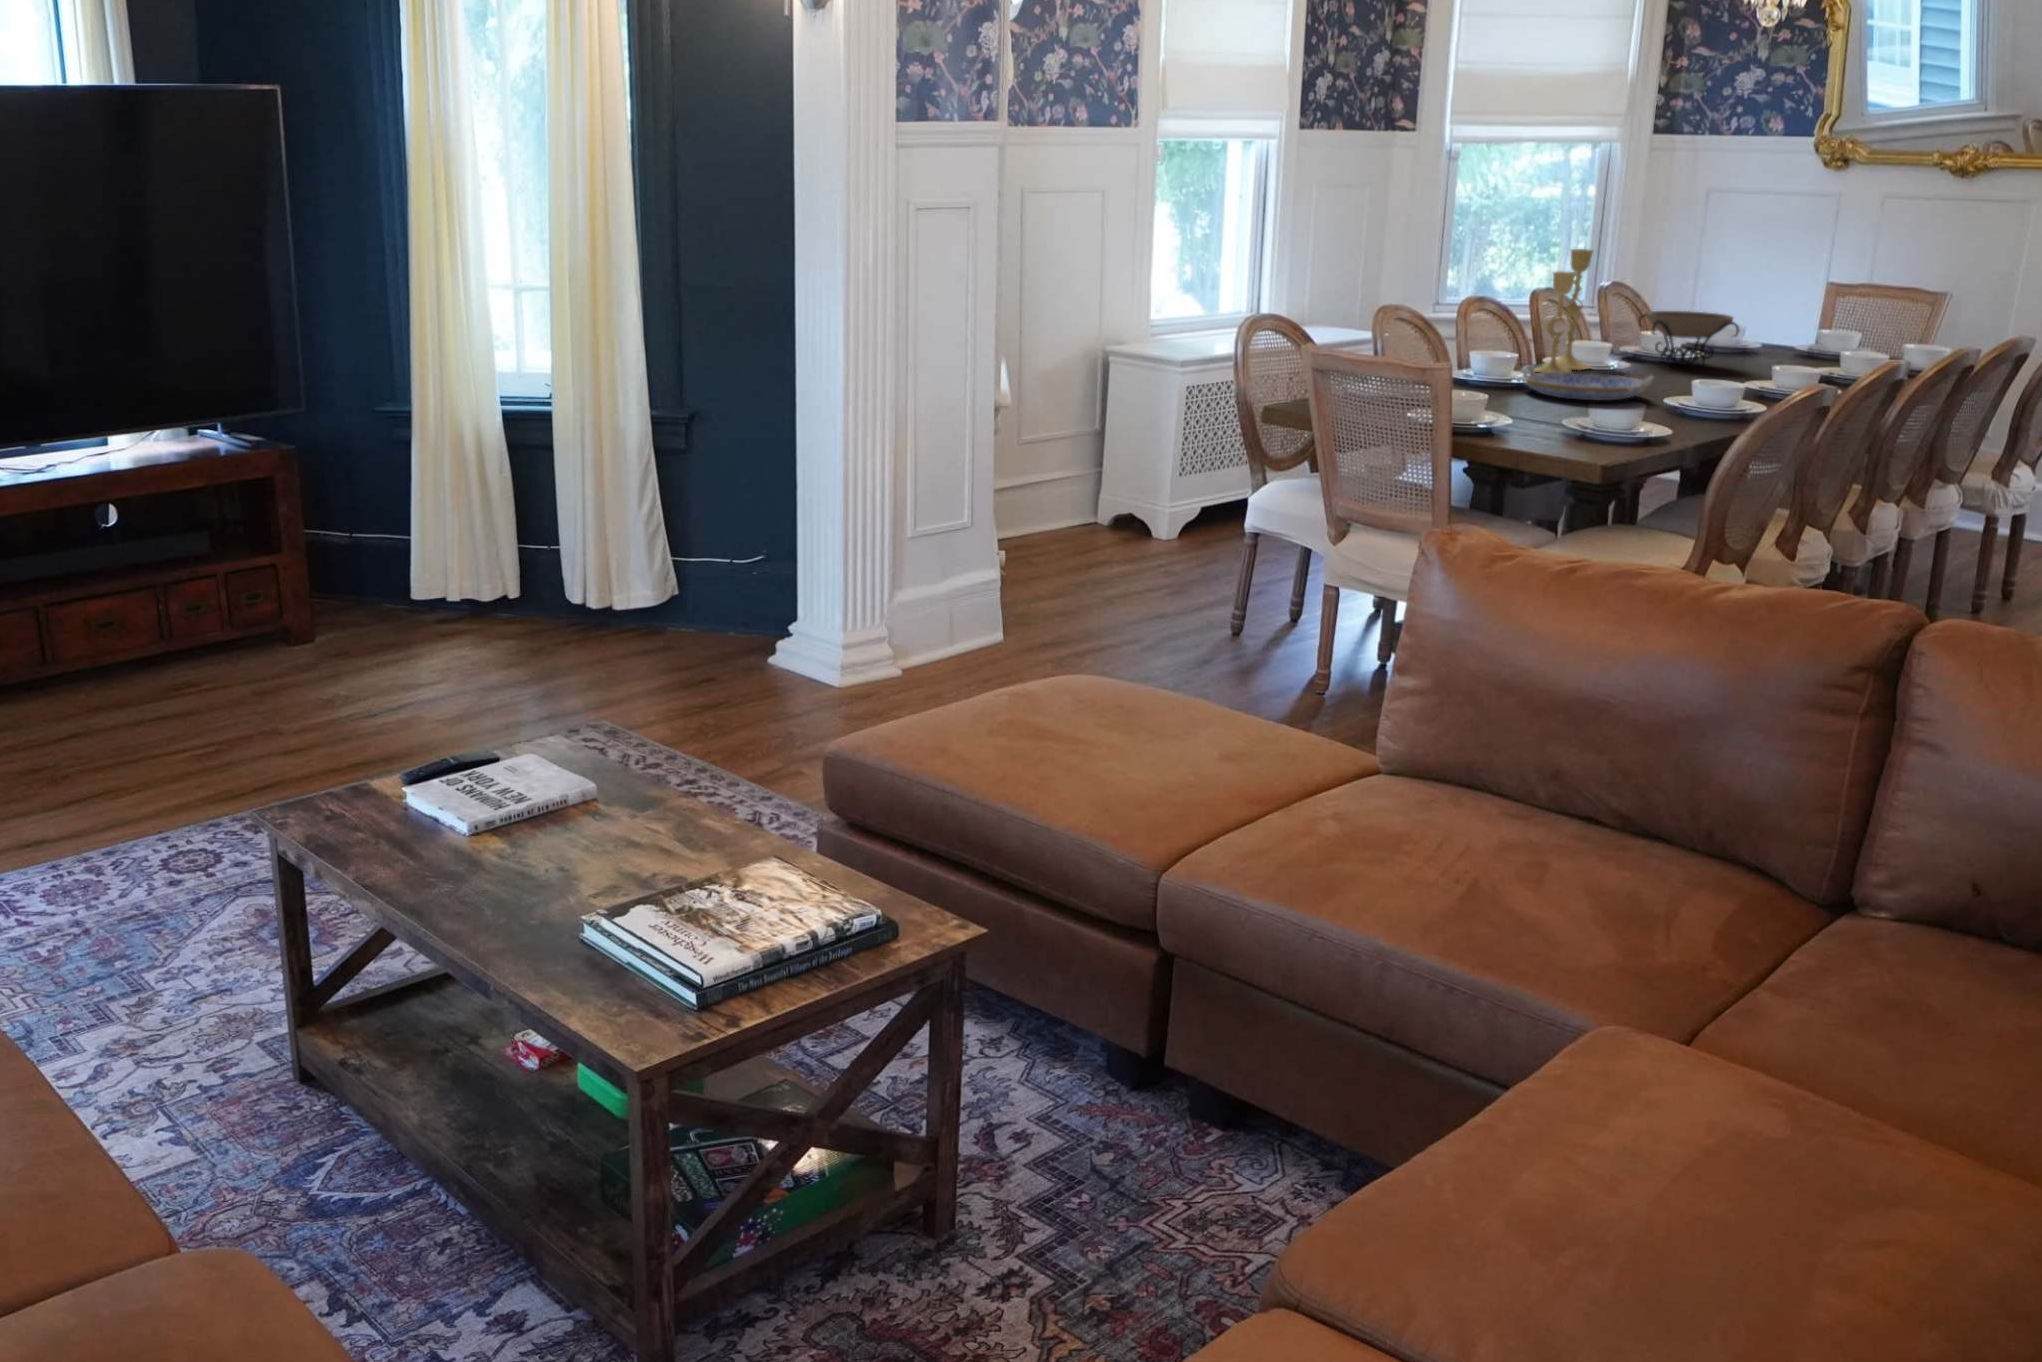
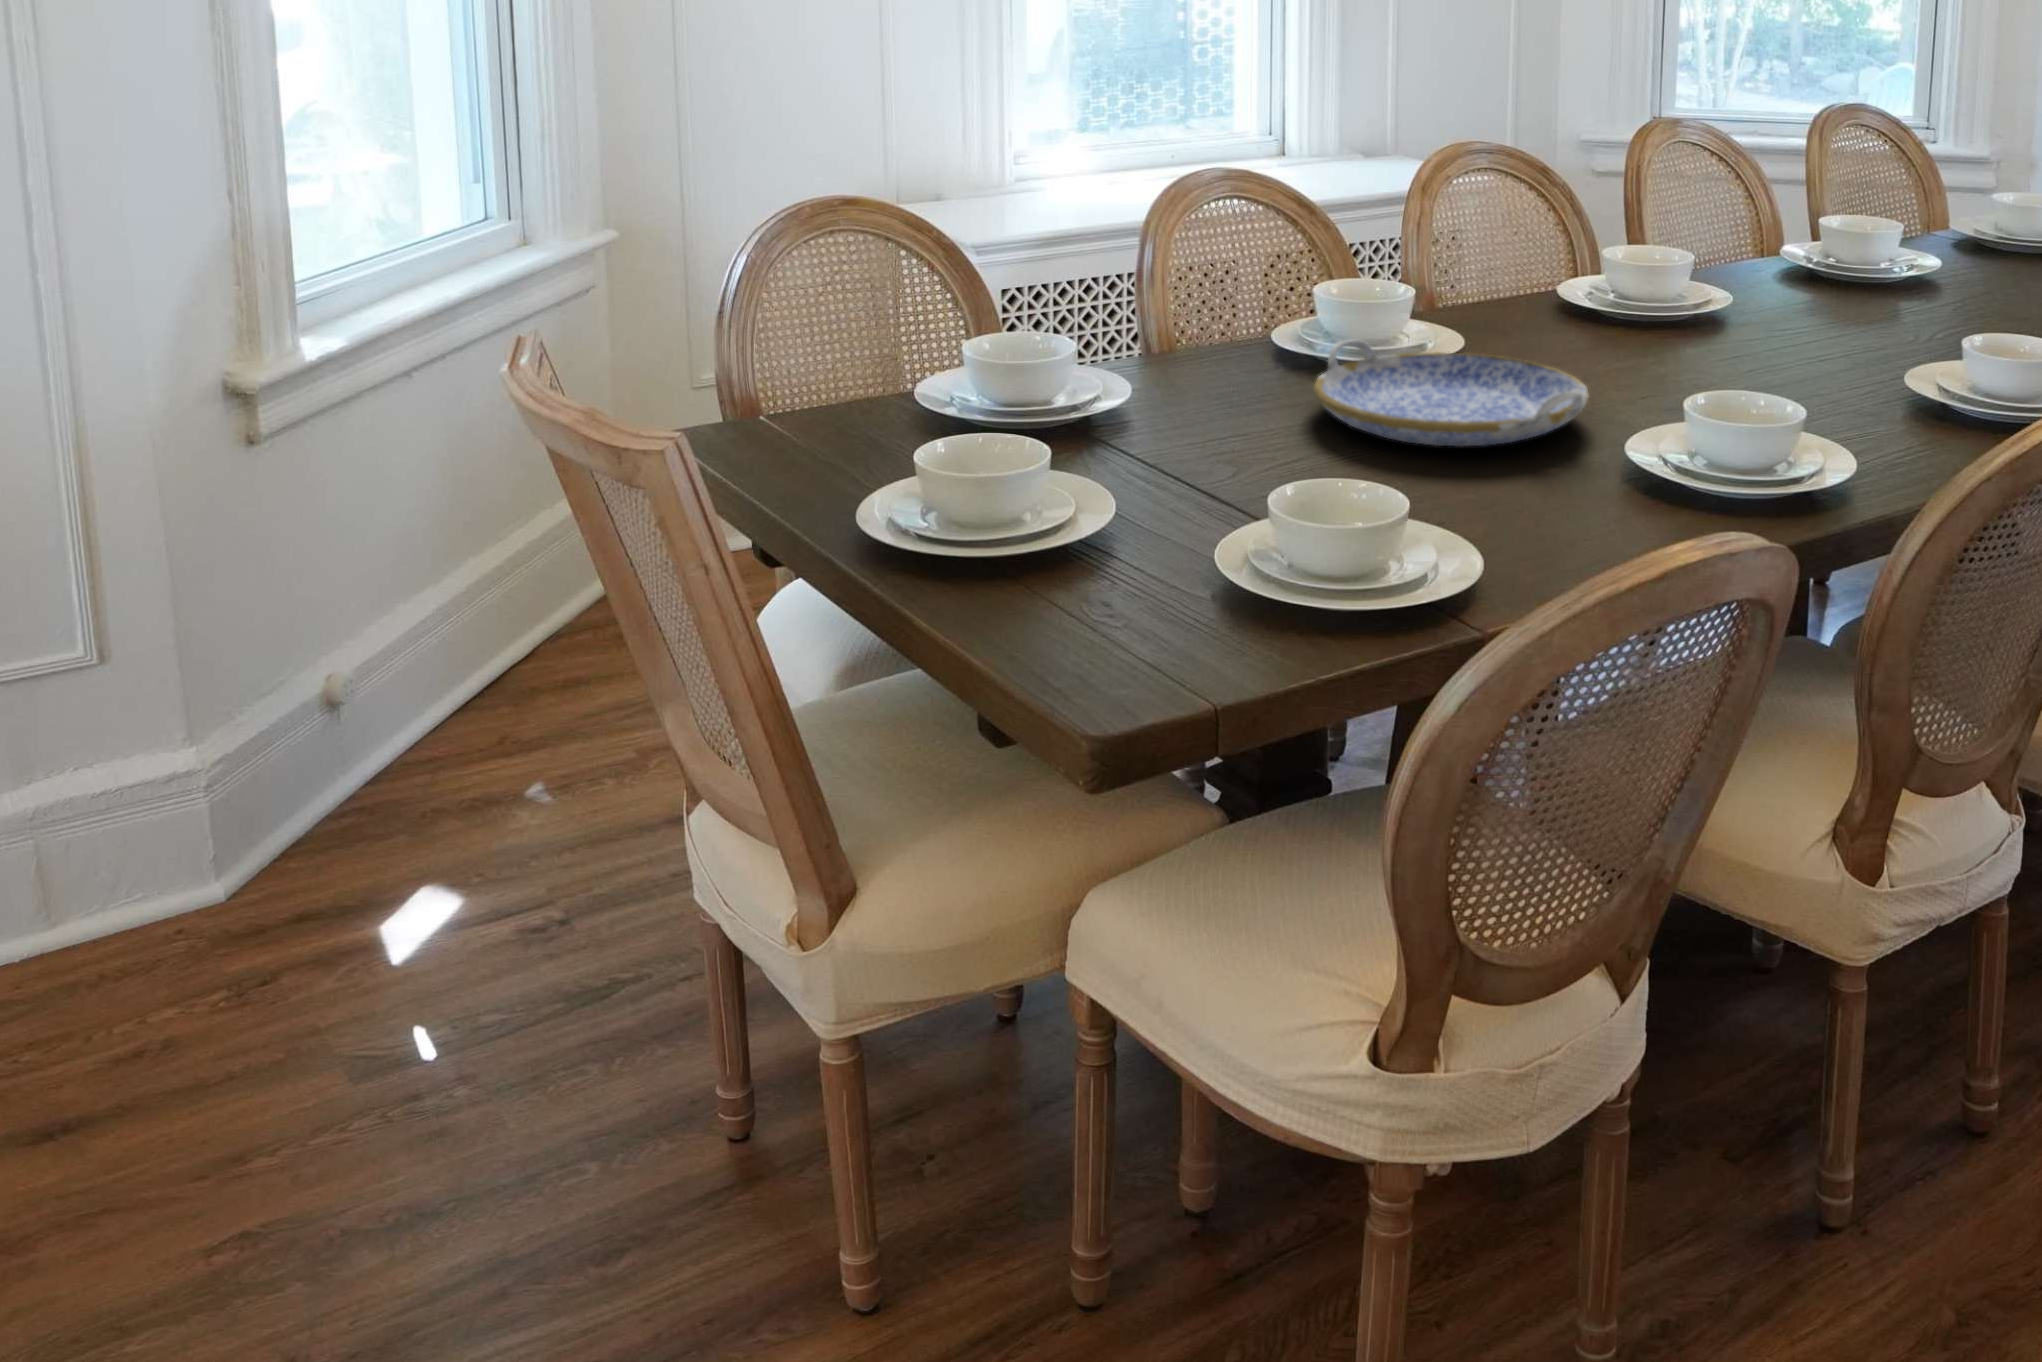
candlestick: present [1534,249,1593,373] -> none [1462,65,1615,339]
decorative bowl: present [1638,311,1739,364] -> none [1749,189,1936,313]

